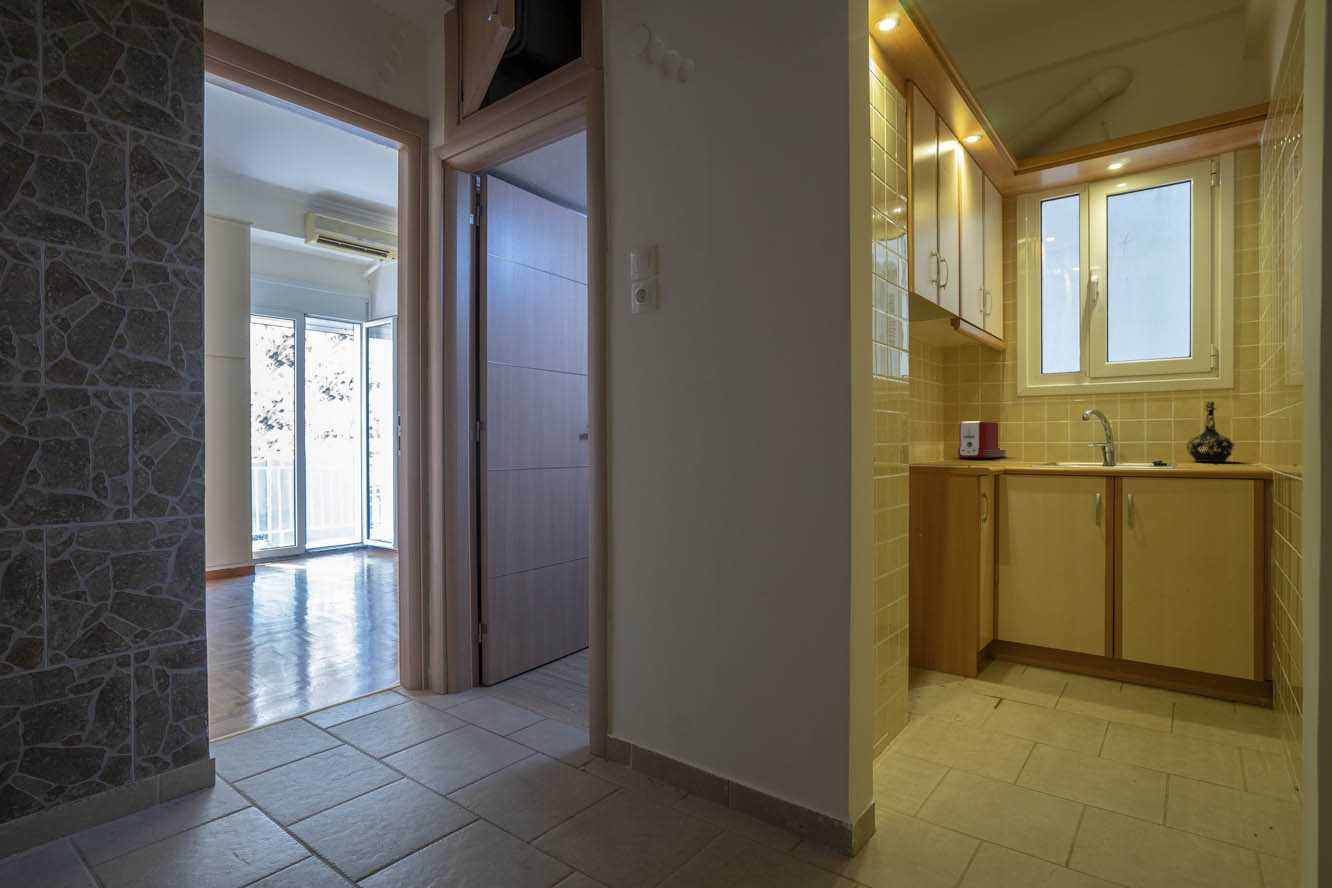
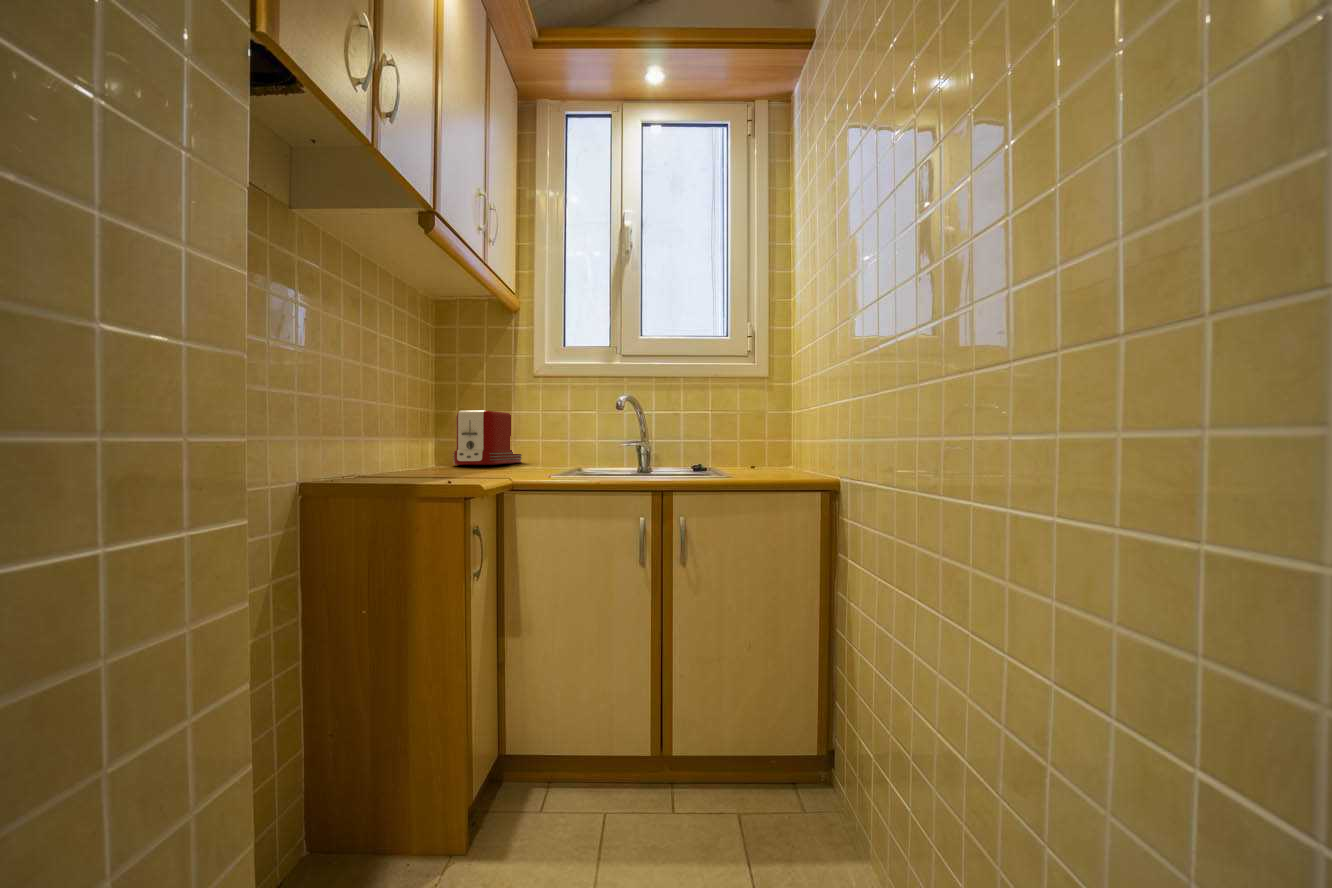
bottle: present [1187,402,1234,462] -> none [723,393,769,465]

